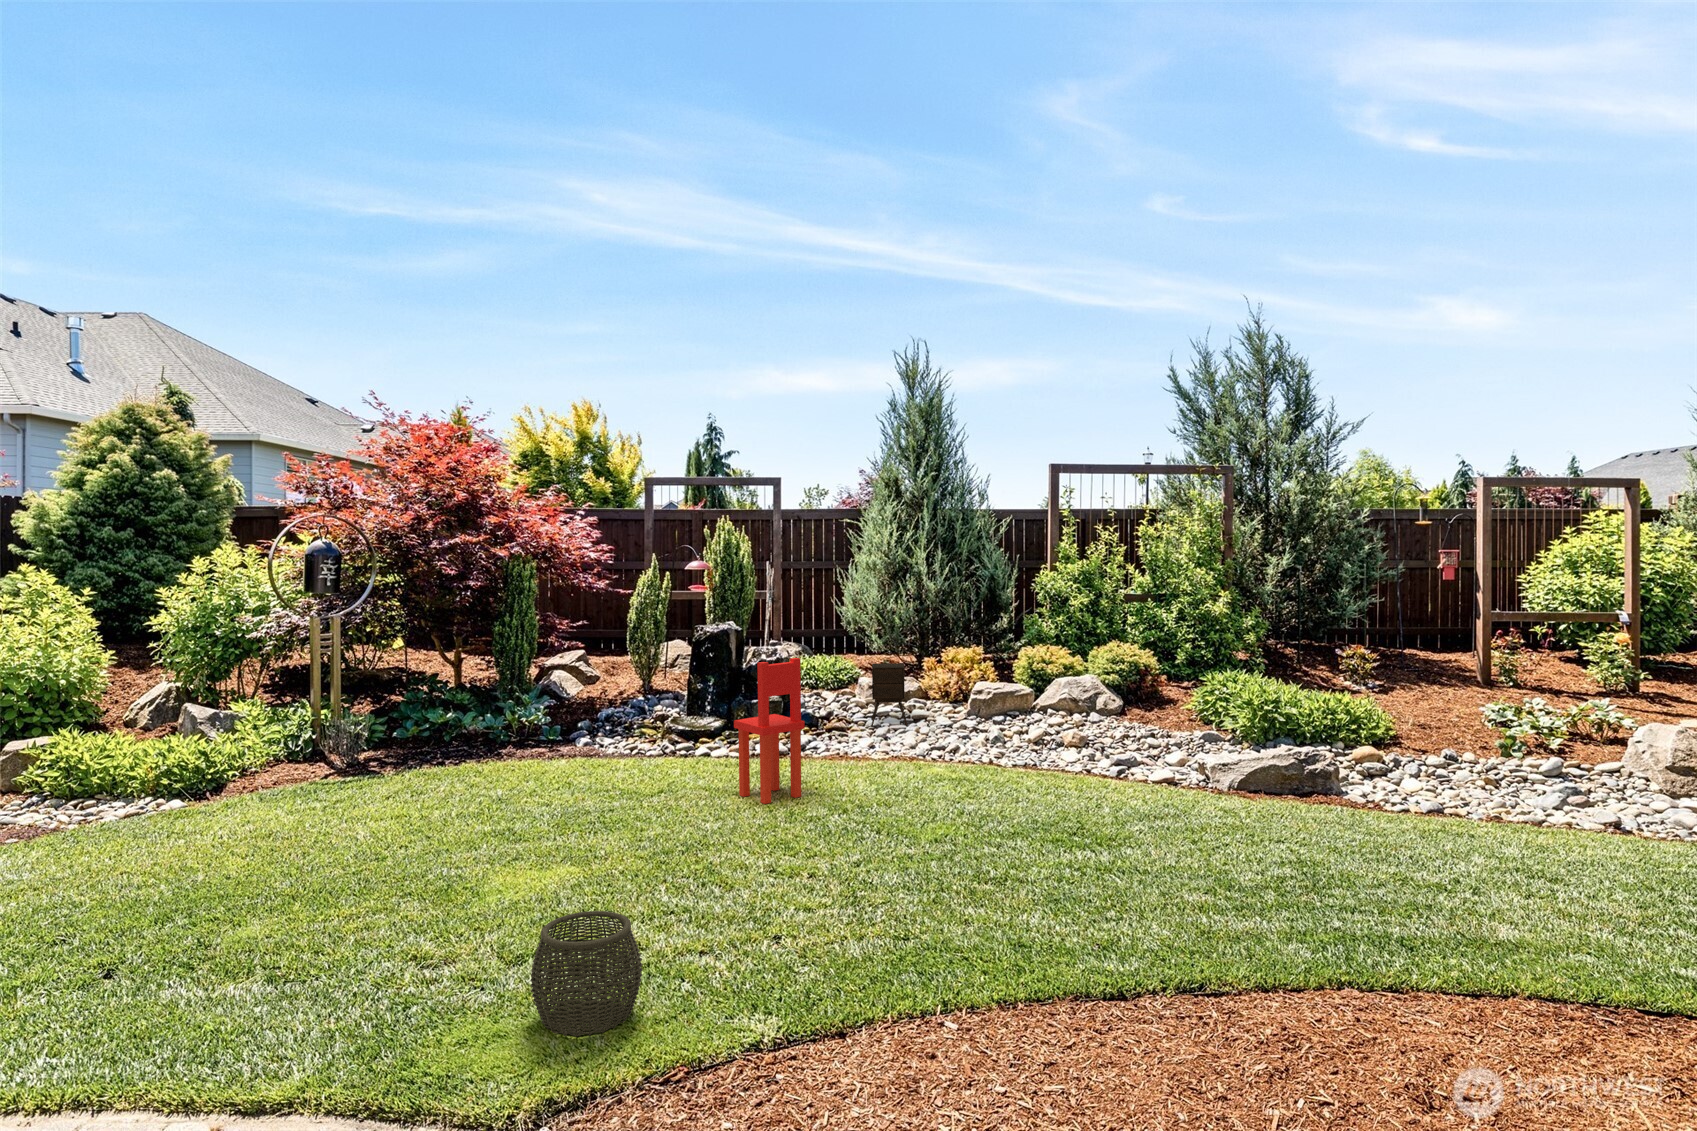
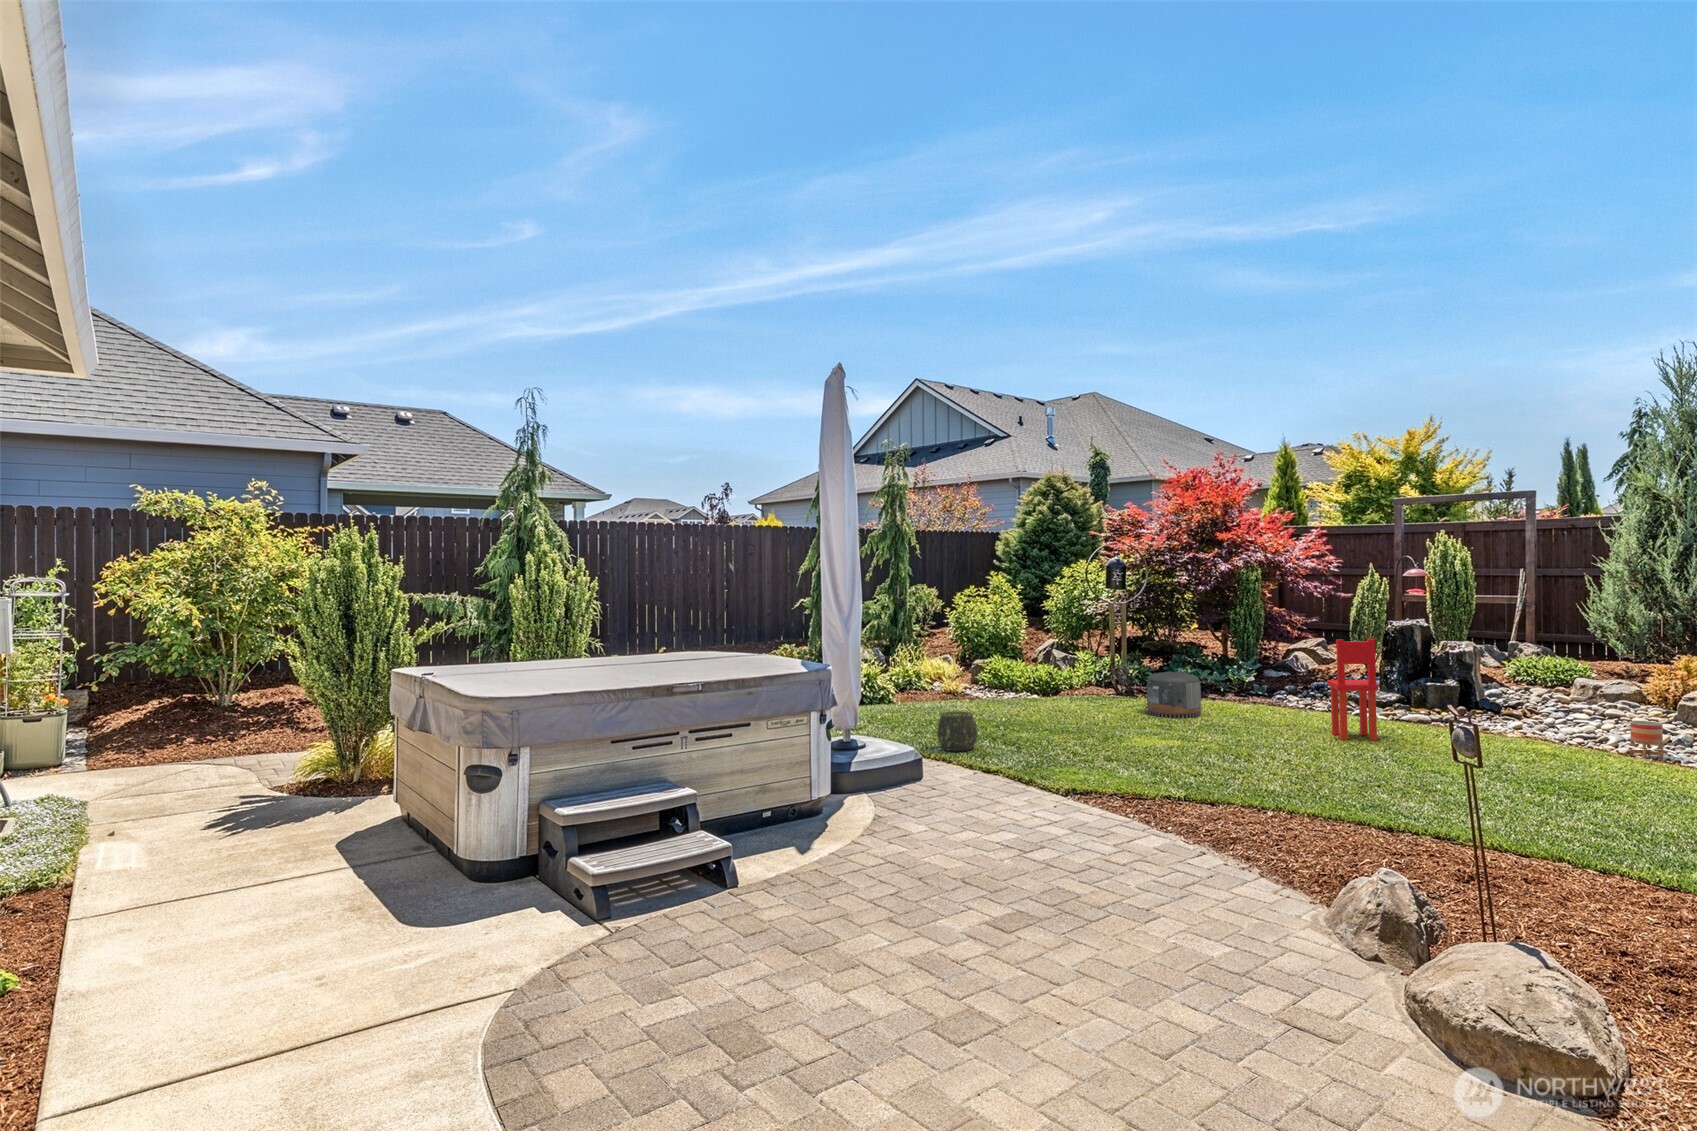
side table: present [871,663,908,726] -> none [1539,661,1589,720]
planter: none [998,724,1025,766] -> present [1630,721,1664,759]
pouf: none [448,730,536,811] -> present [1147,672,1201,718]
woven basket: present [530,911,643,1037] -> present [937,711,977,751]

